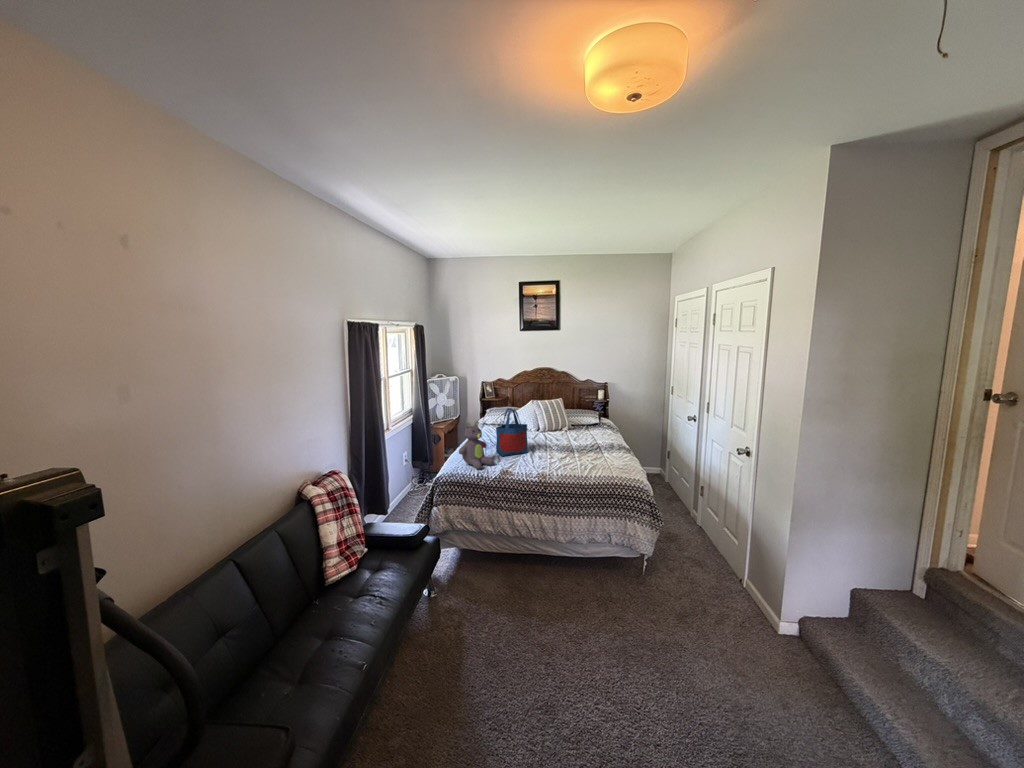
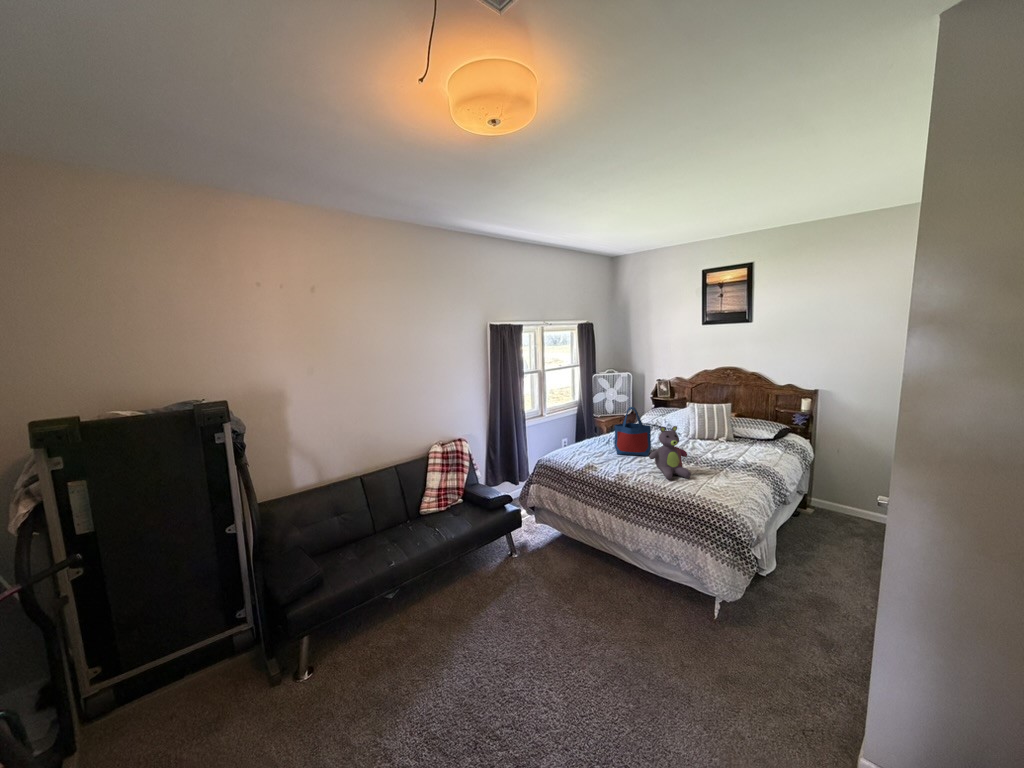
stuffed bear: present [459,421,494,469] -> present [649,426,691,479]

